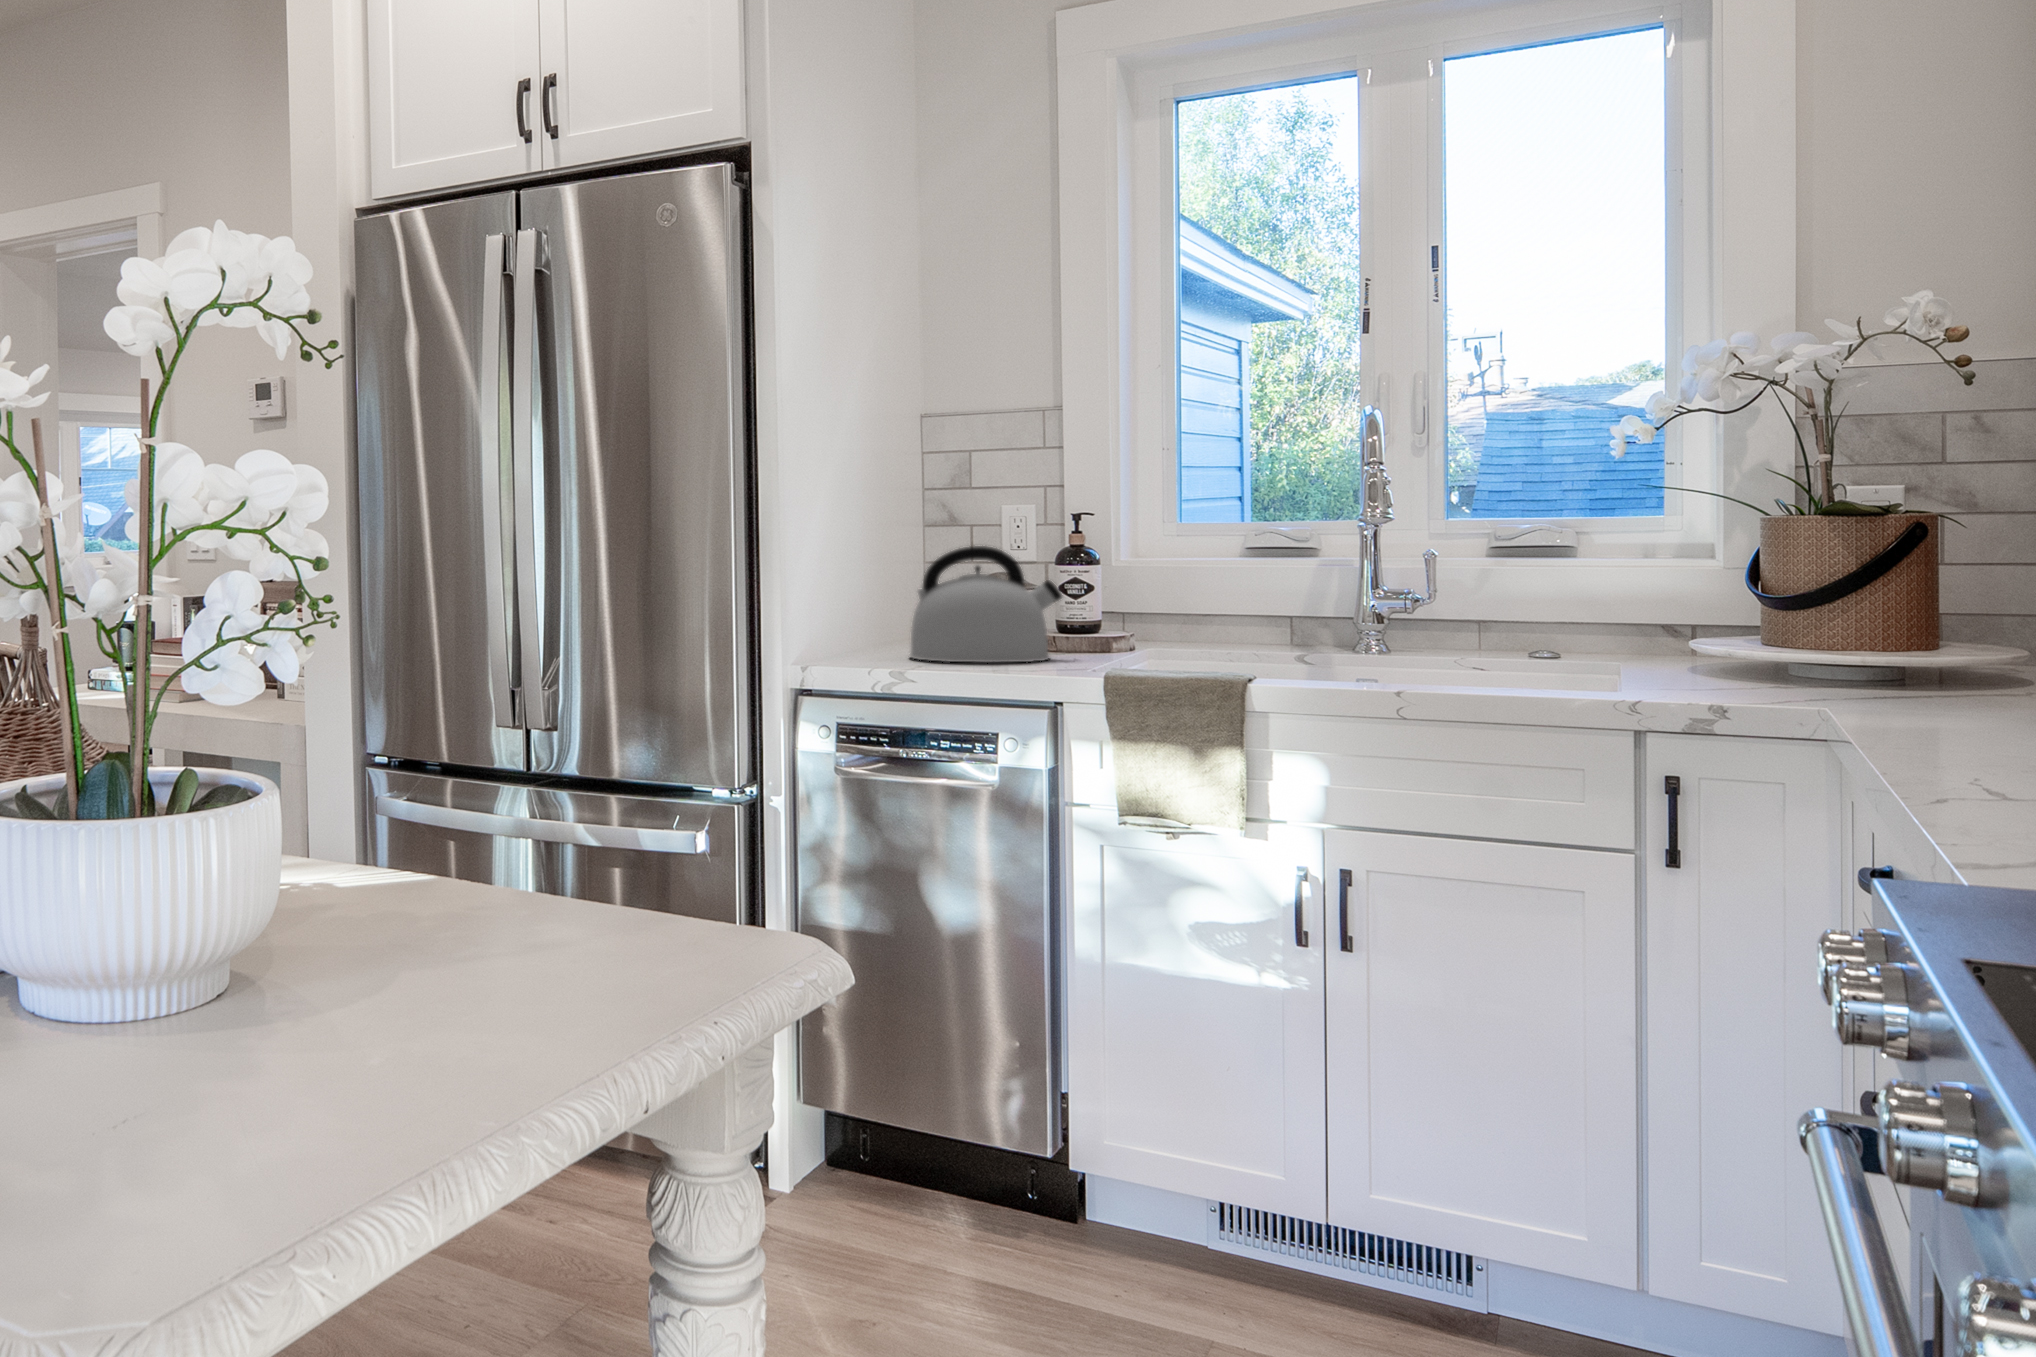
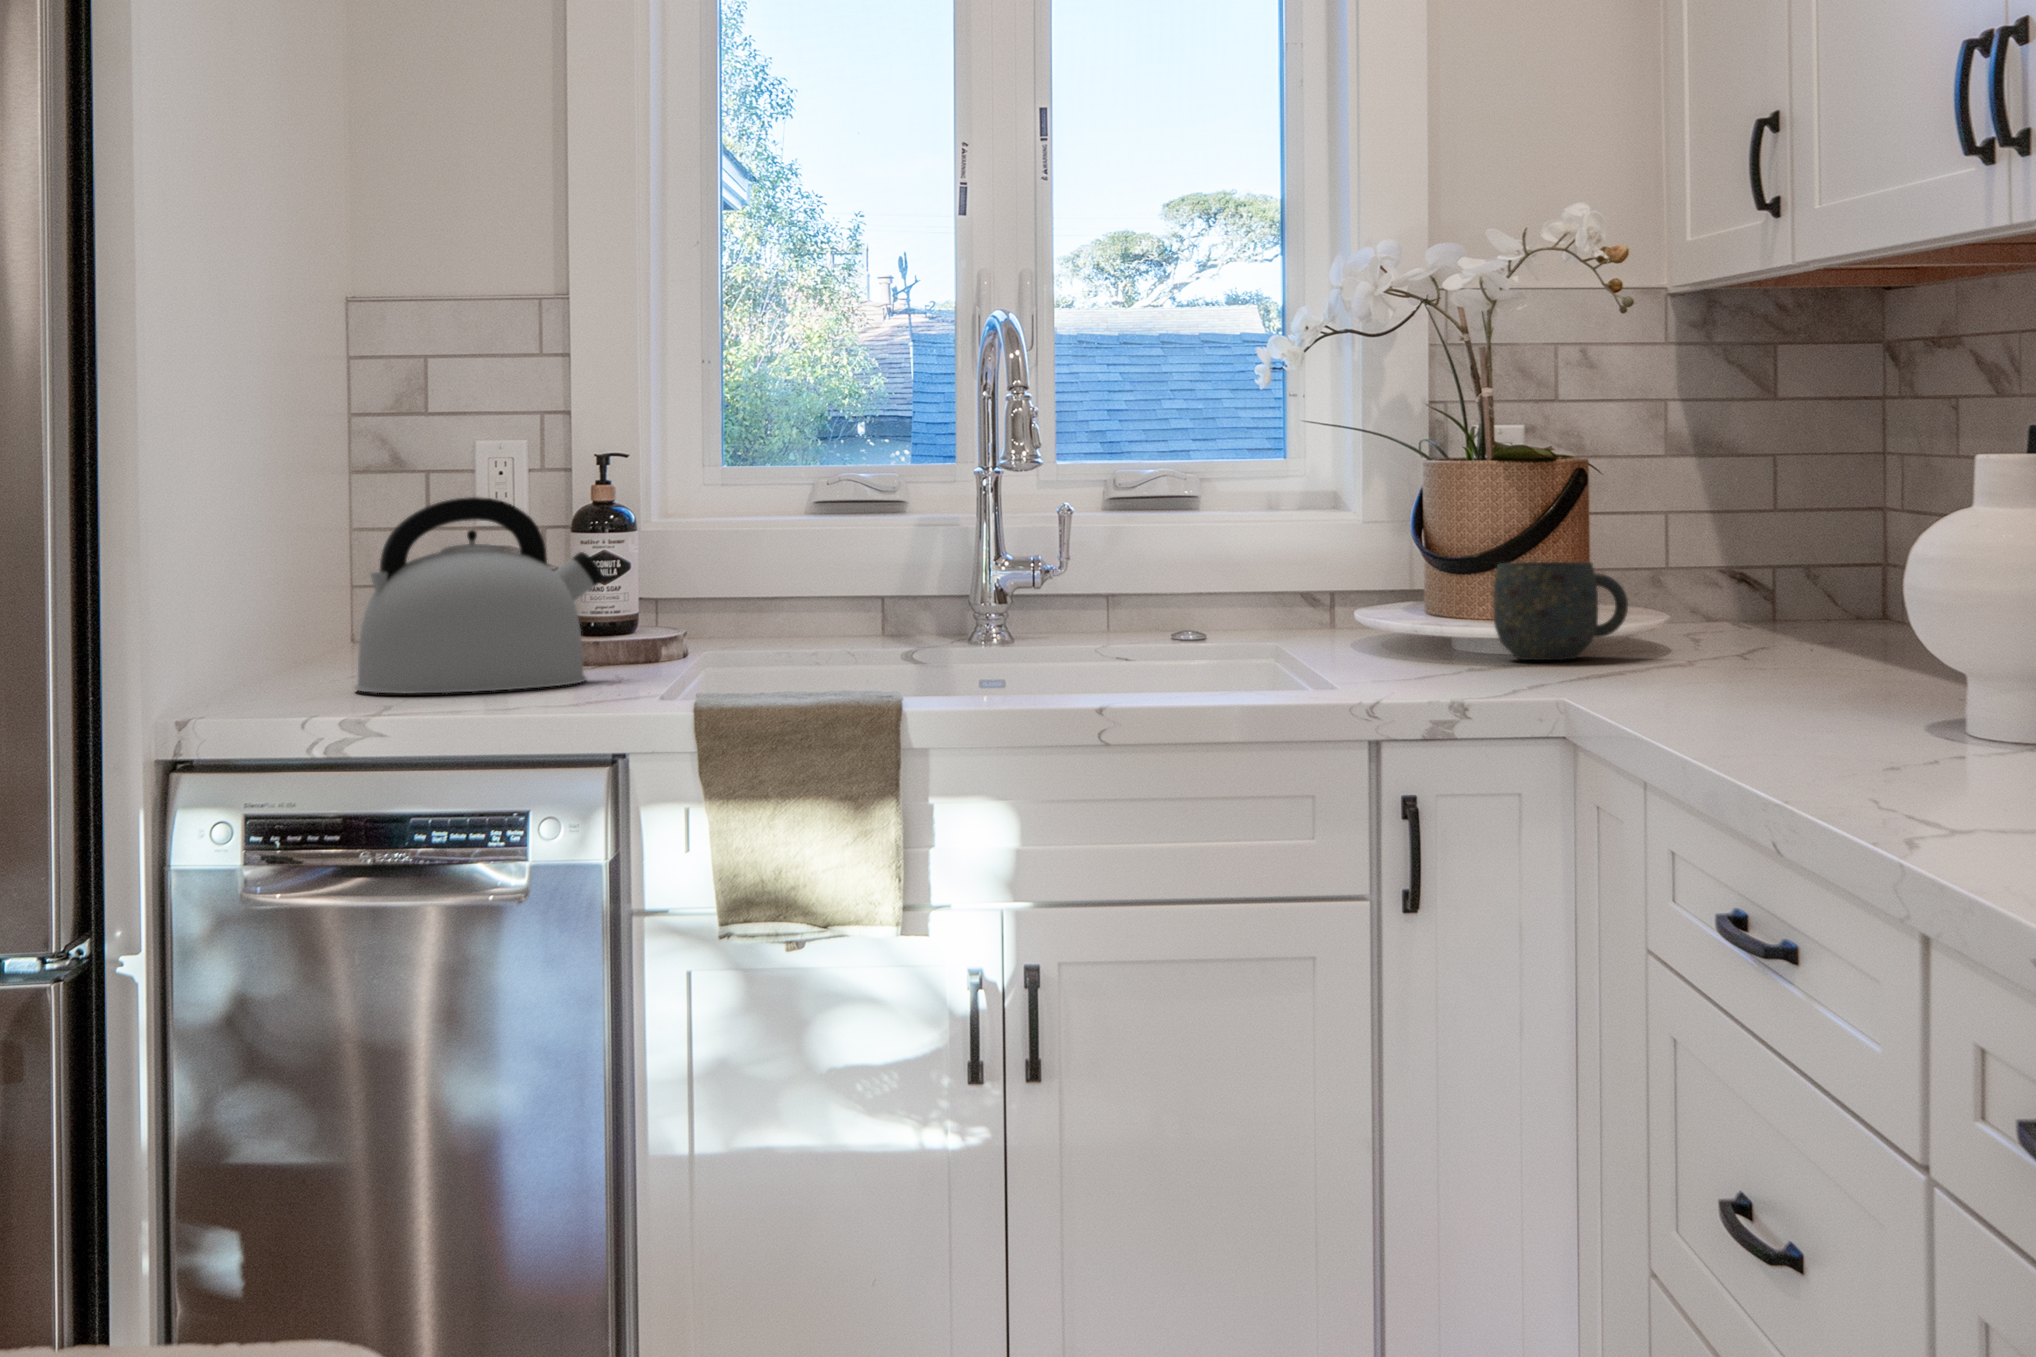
mug: none [1810,609,1968,693] -> present [1493,562,1628,660]

